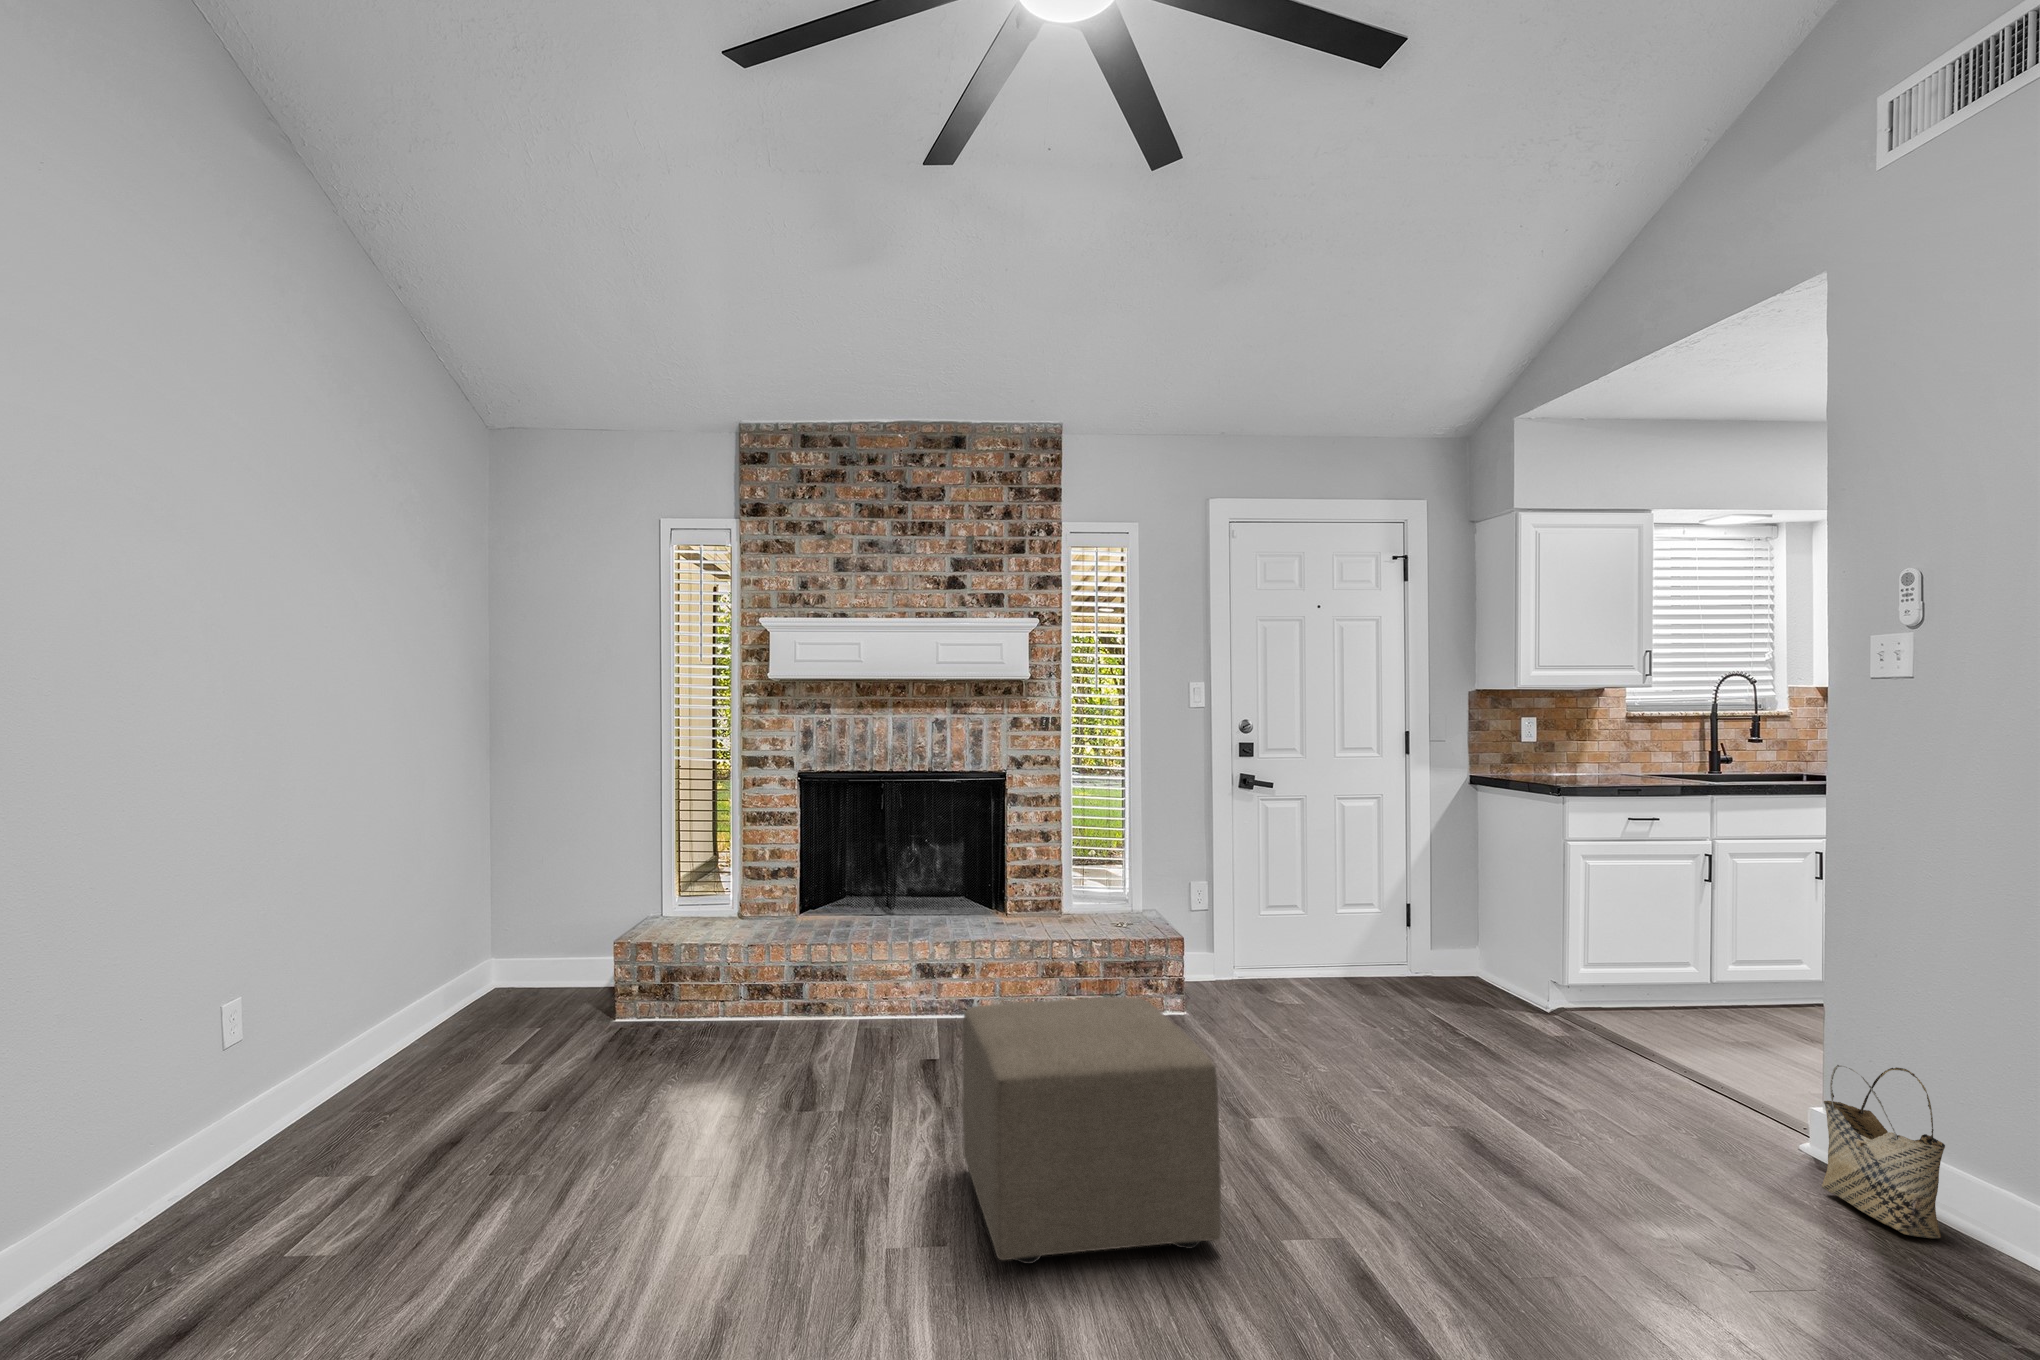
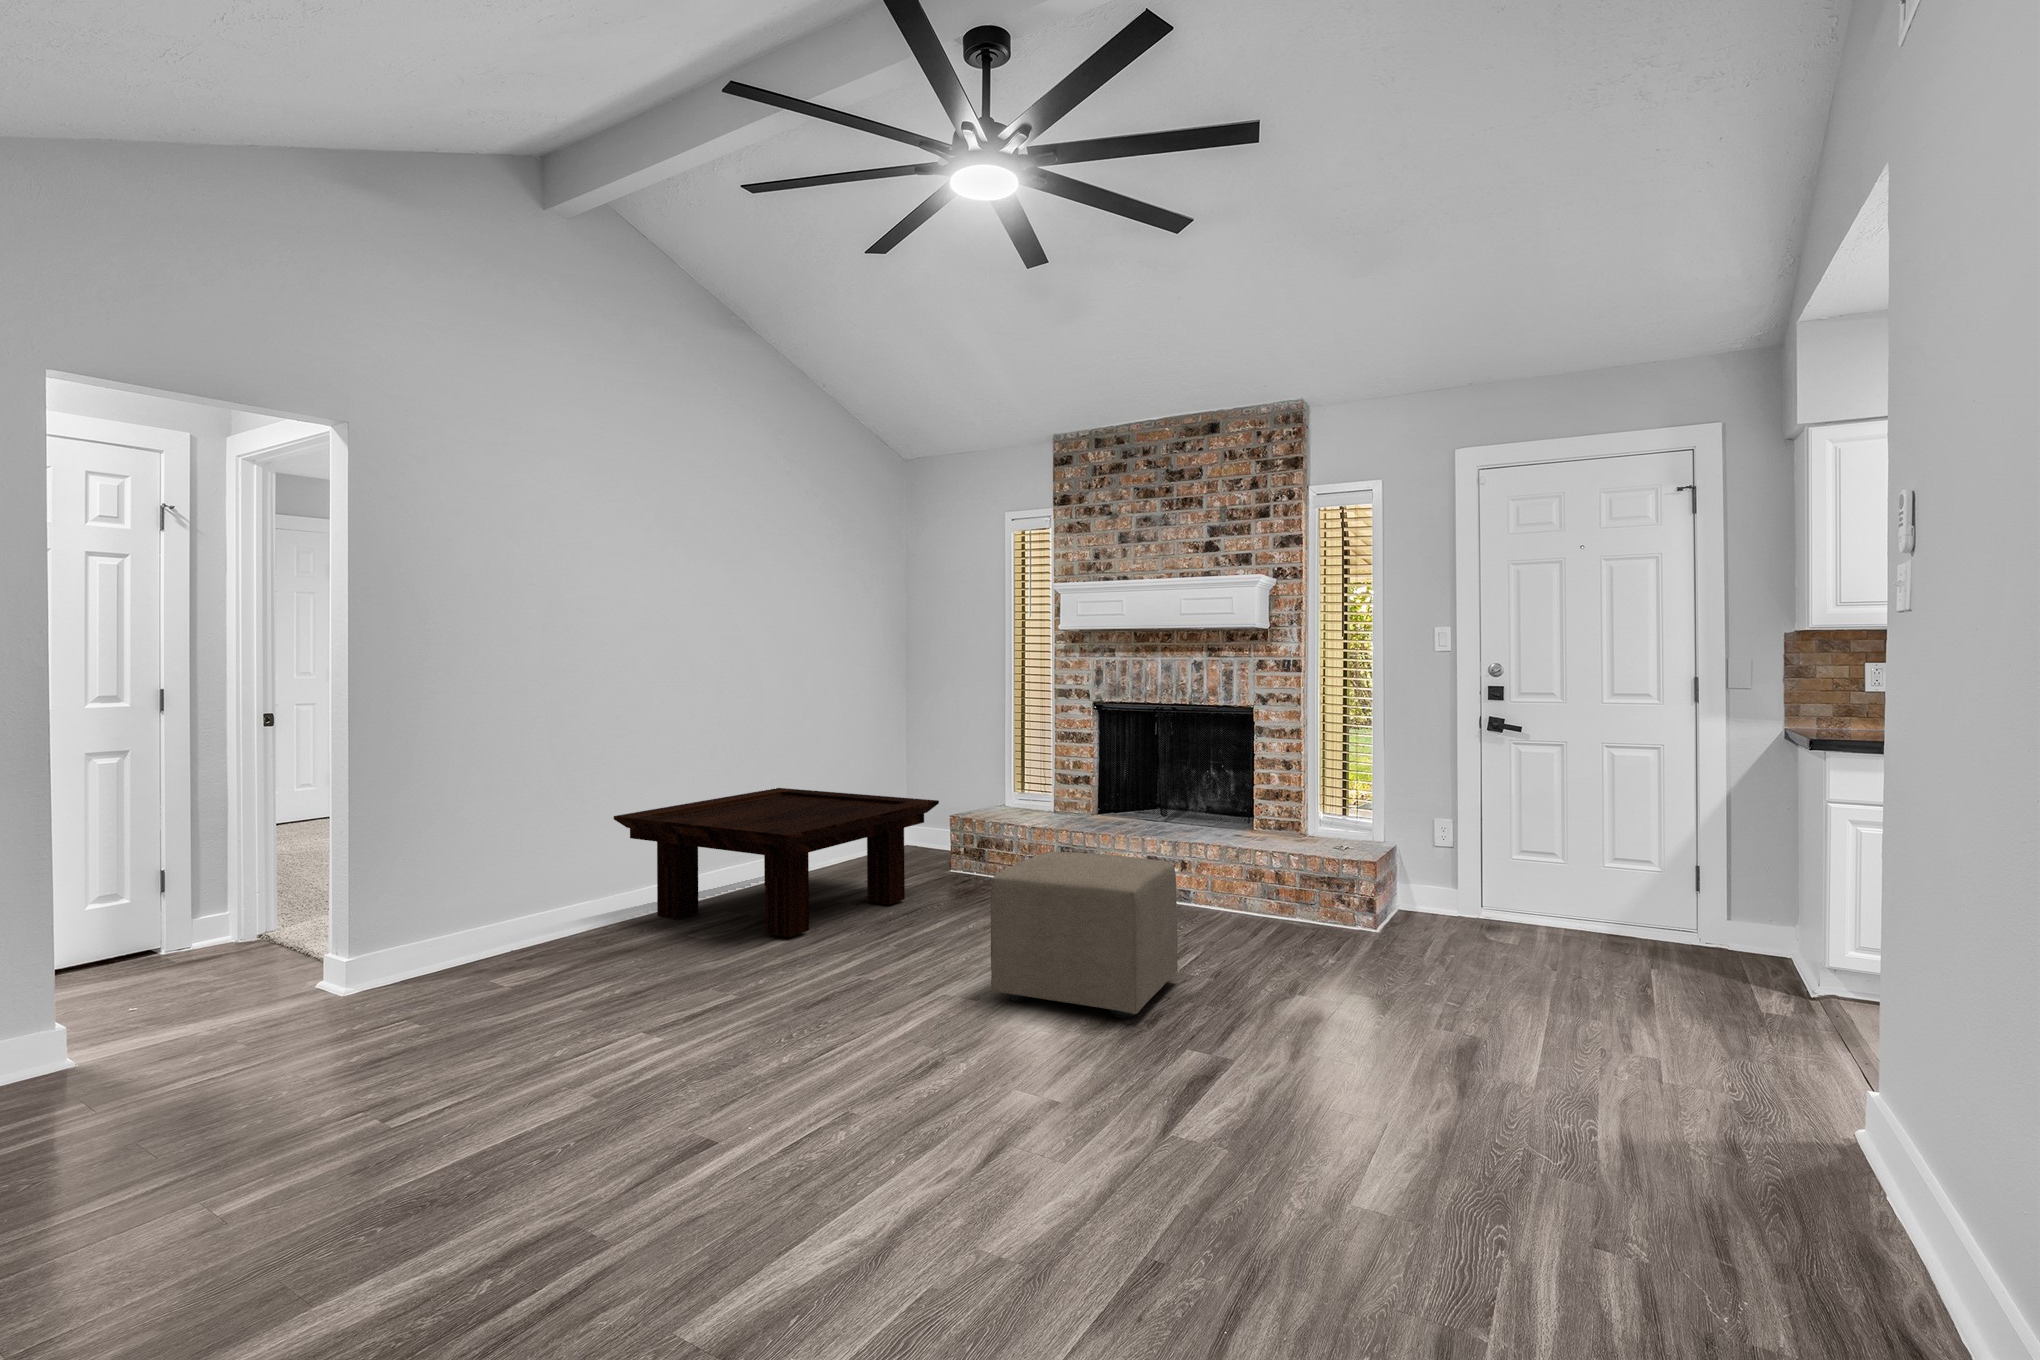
coffee table: none [70,934,668,1257] -> present [614,788,939,937]
woven basket: present [1822,1065,1945,1239] -> none [1751,992,1837,1167]

